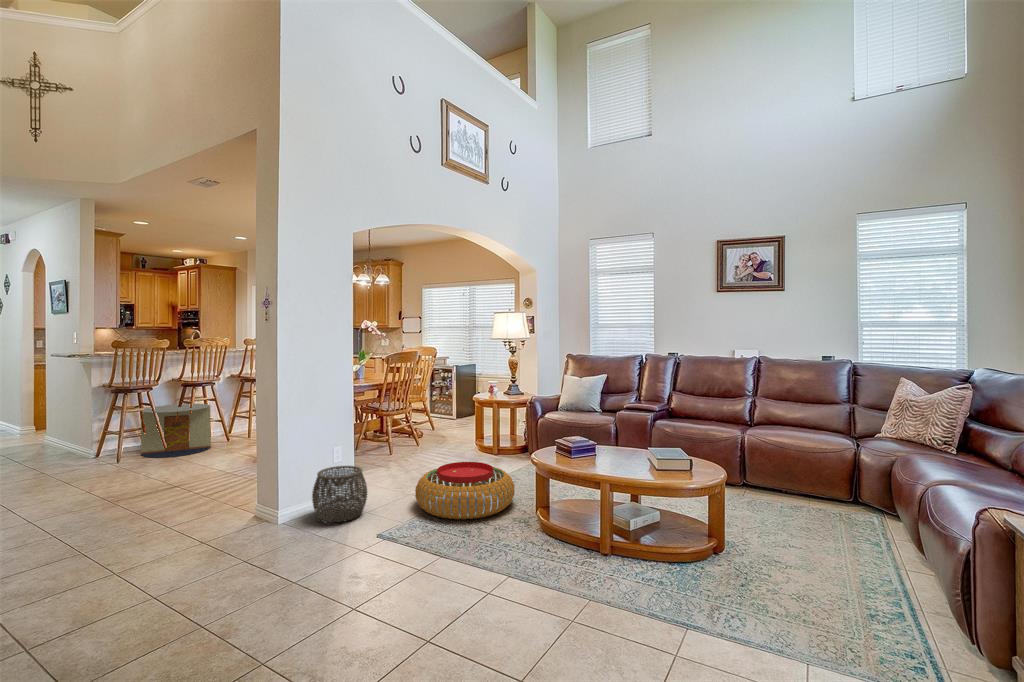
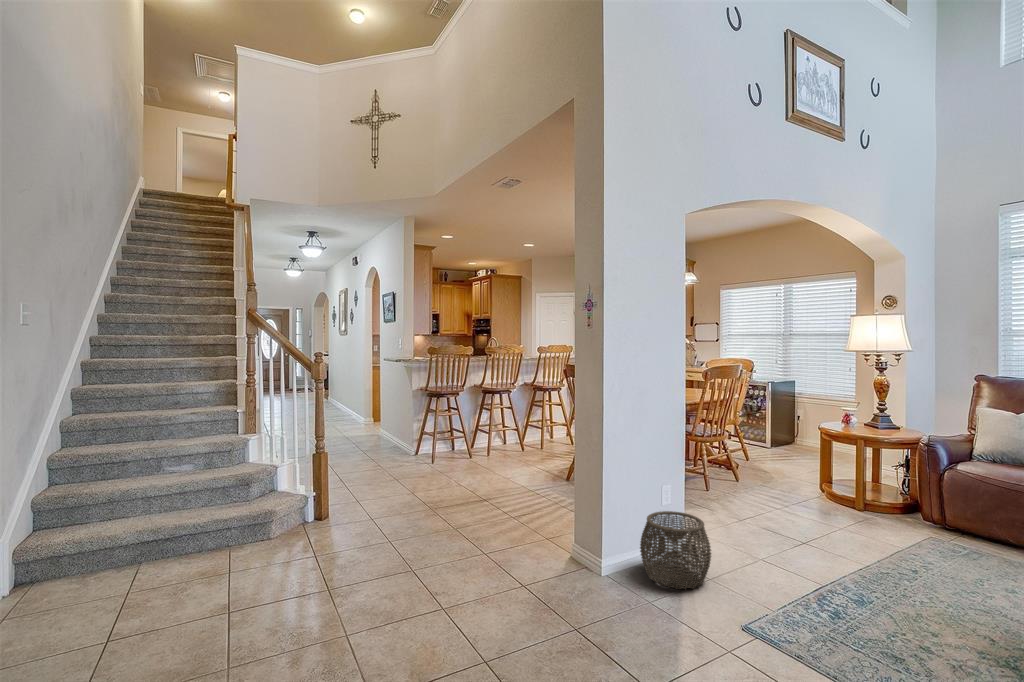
side table: present [141,404,211,458] -> none [450,410,508,463]
pouf: present [415,462,515,519] -> none [777,529,955,630]

